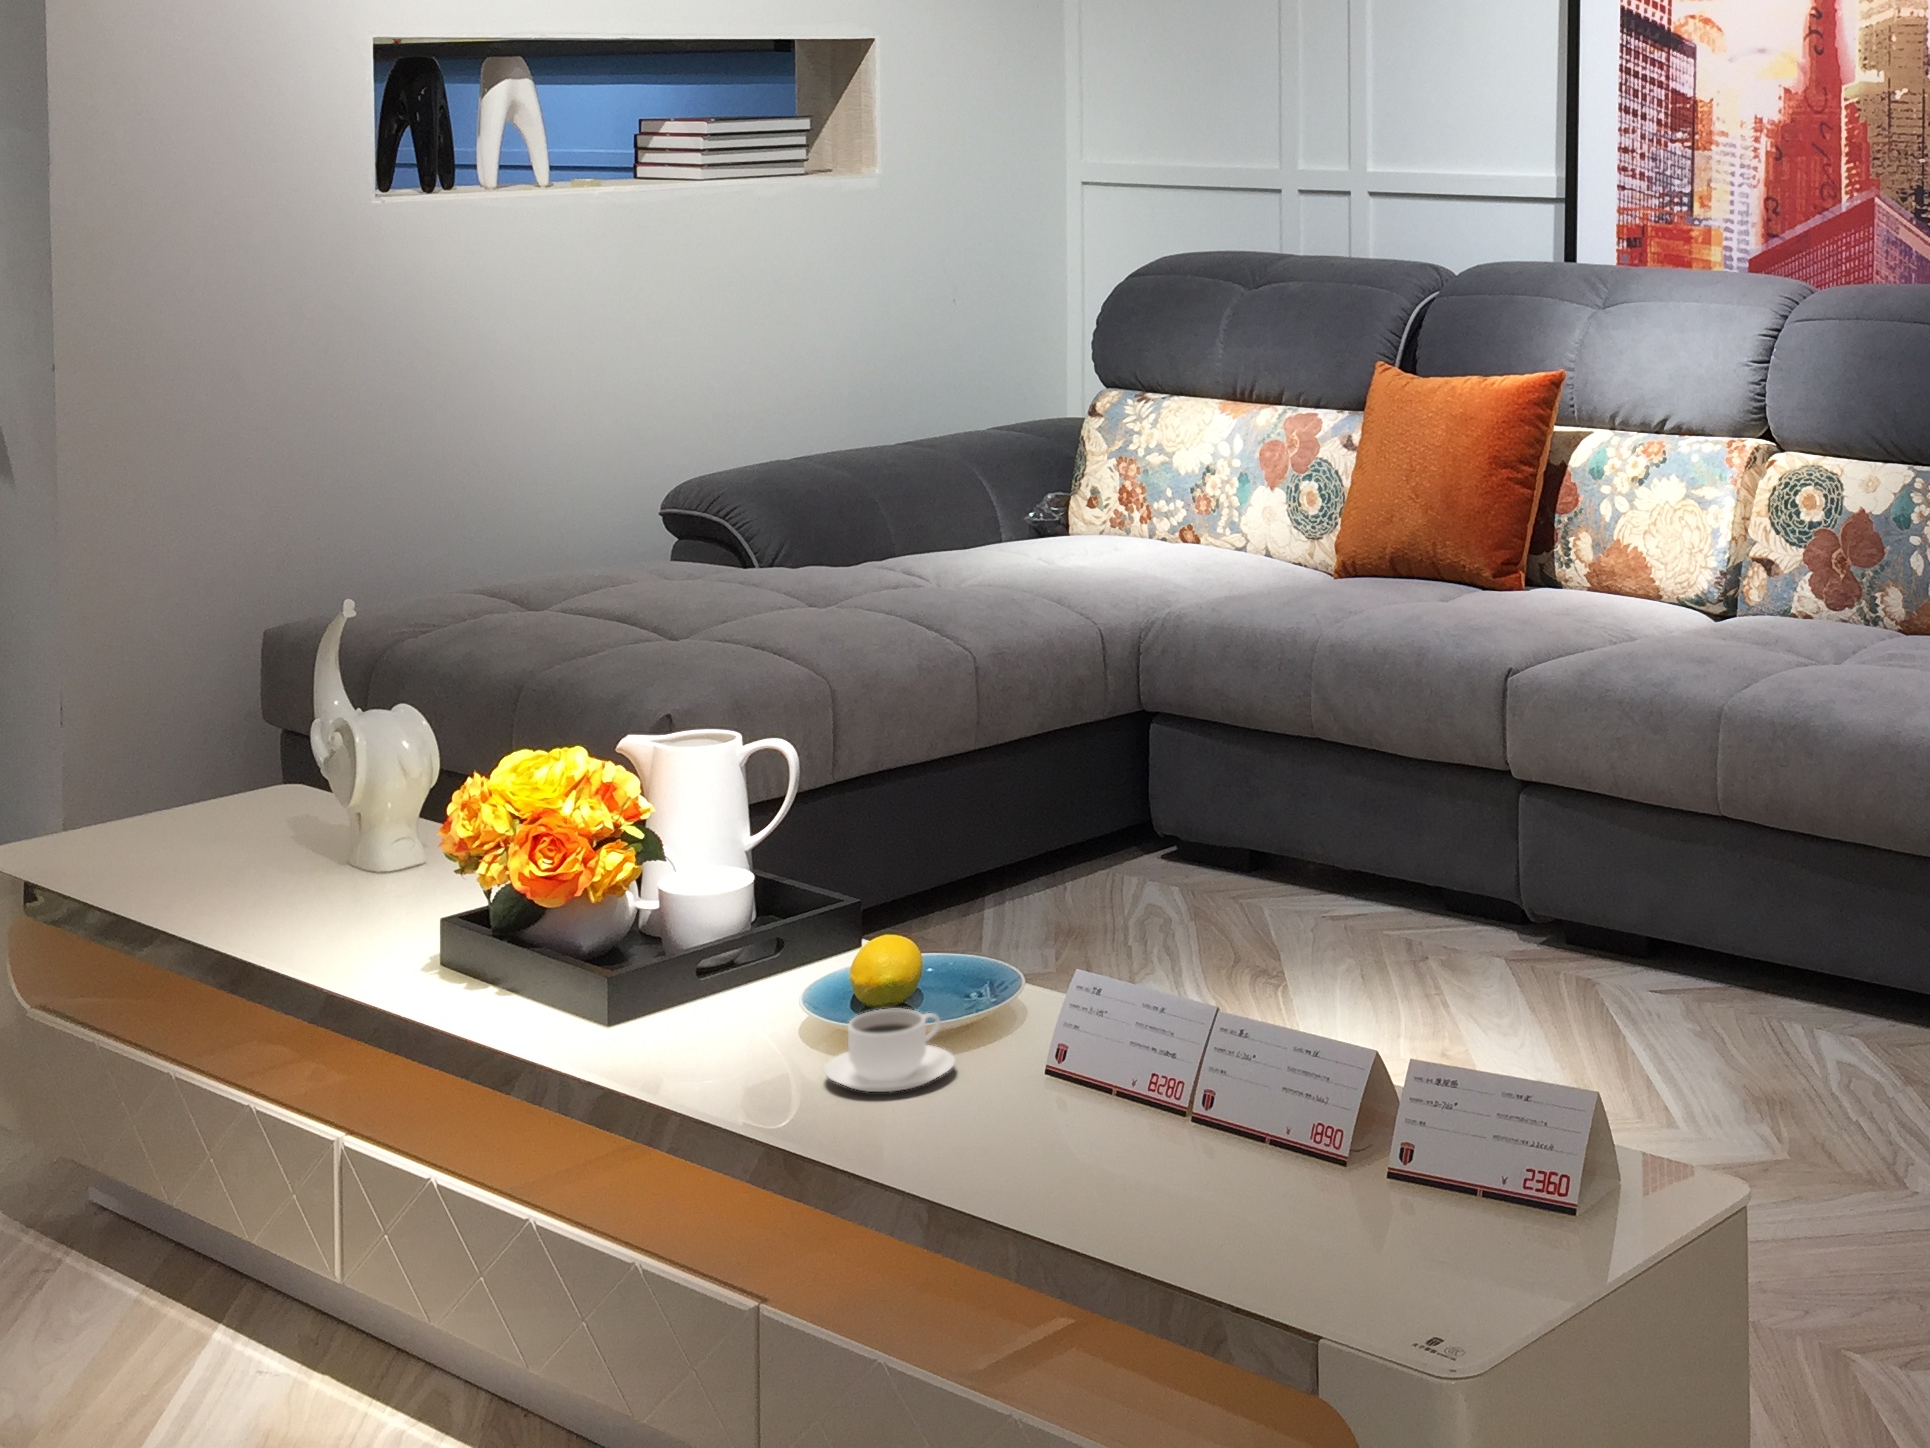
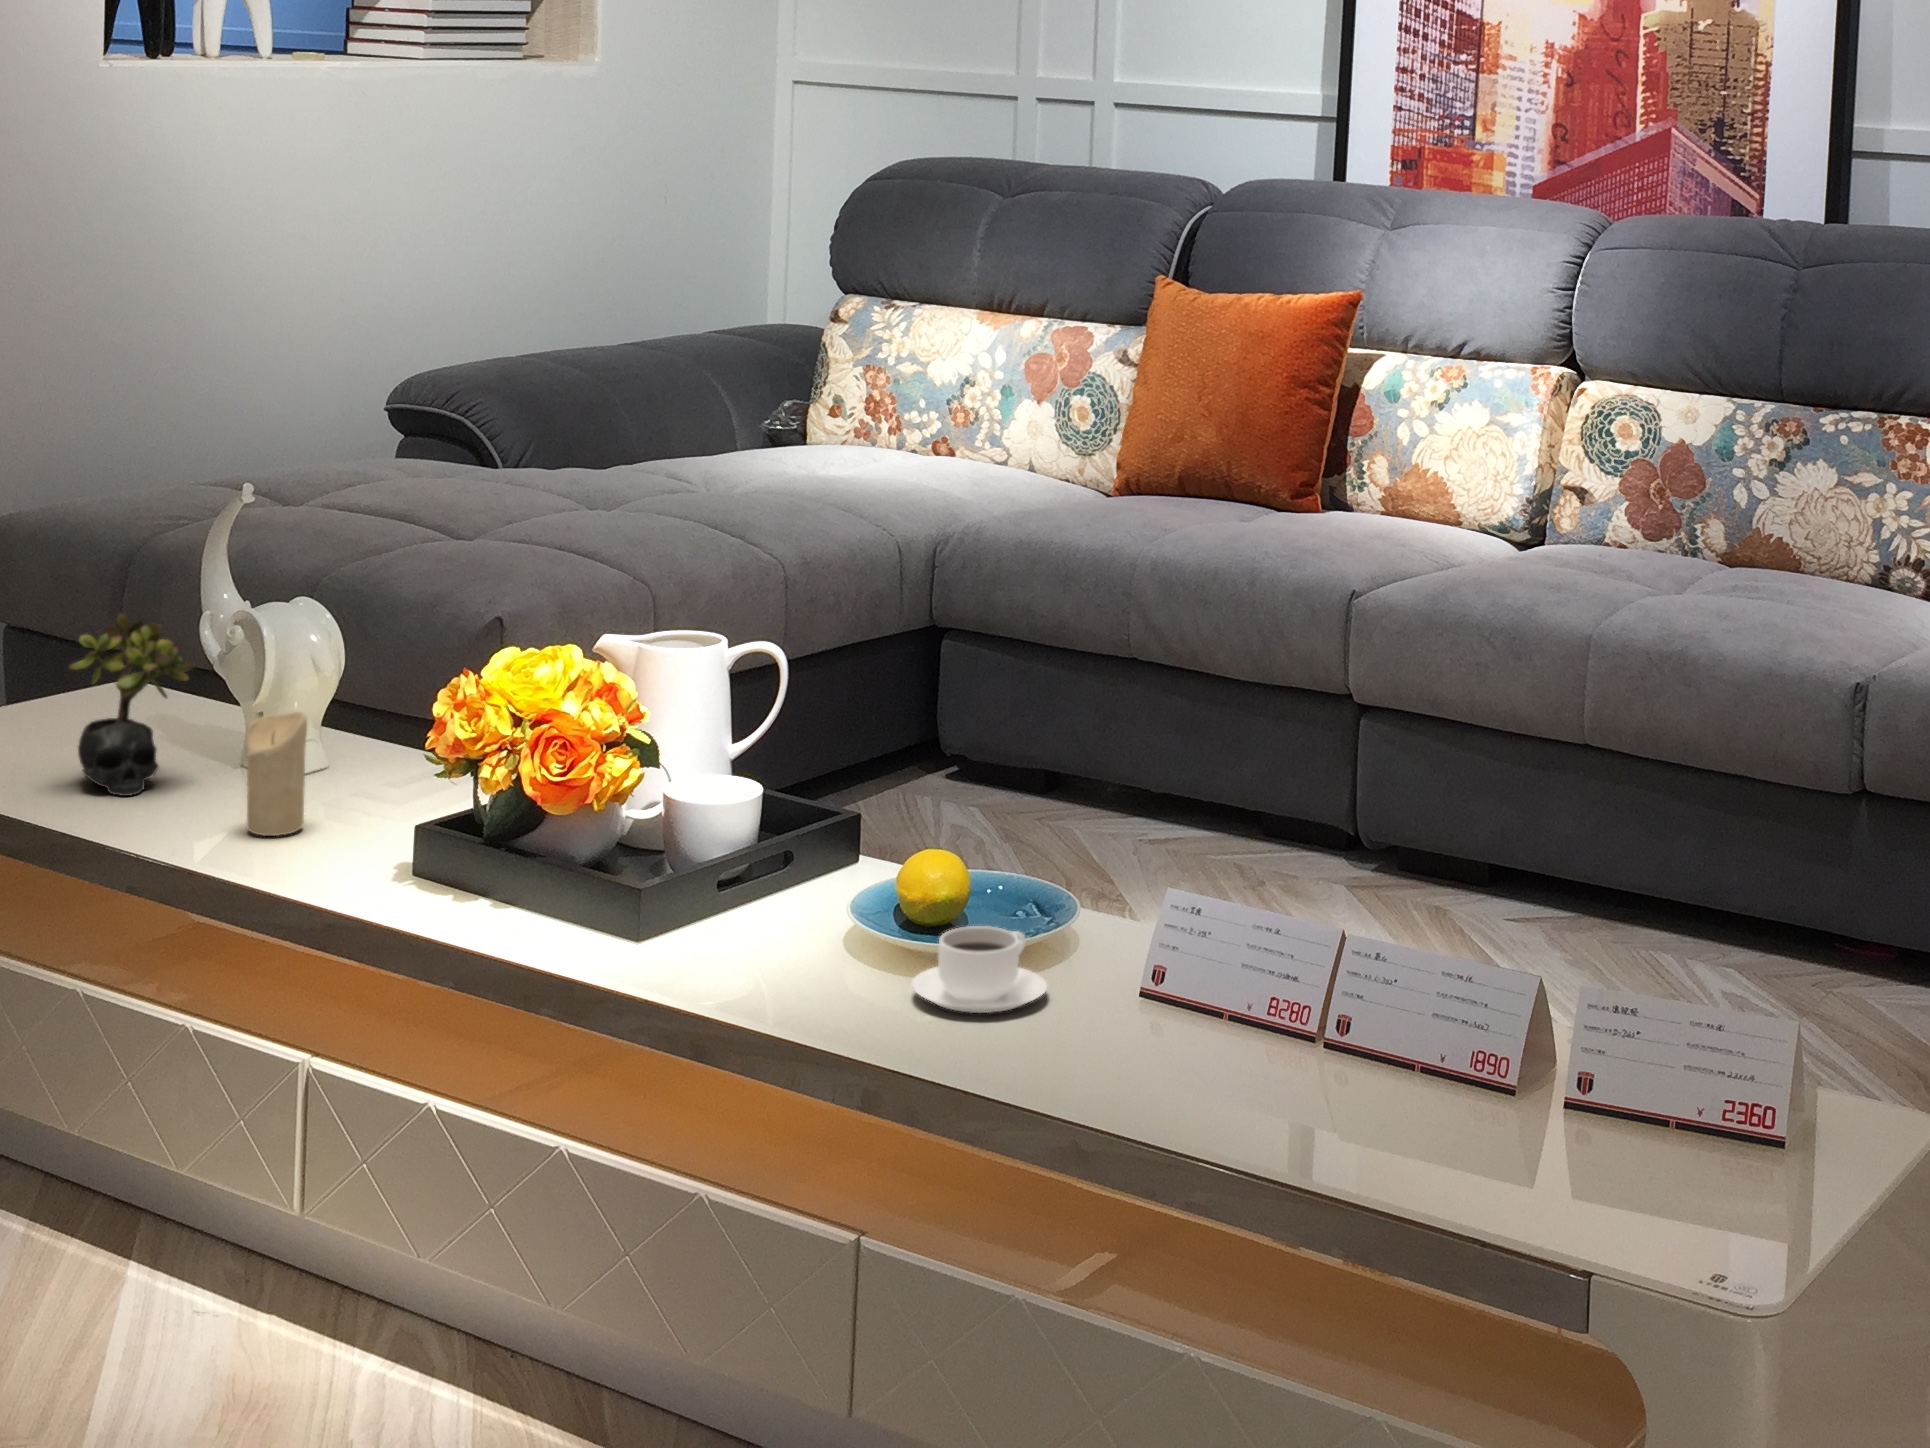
succulent plant: none [193,720,309,890] -> present [69,613,194,796]
candle: none [324,810,382,926] -> present [245,712,307,836]

